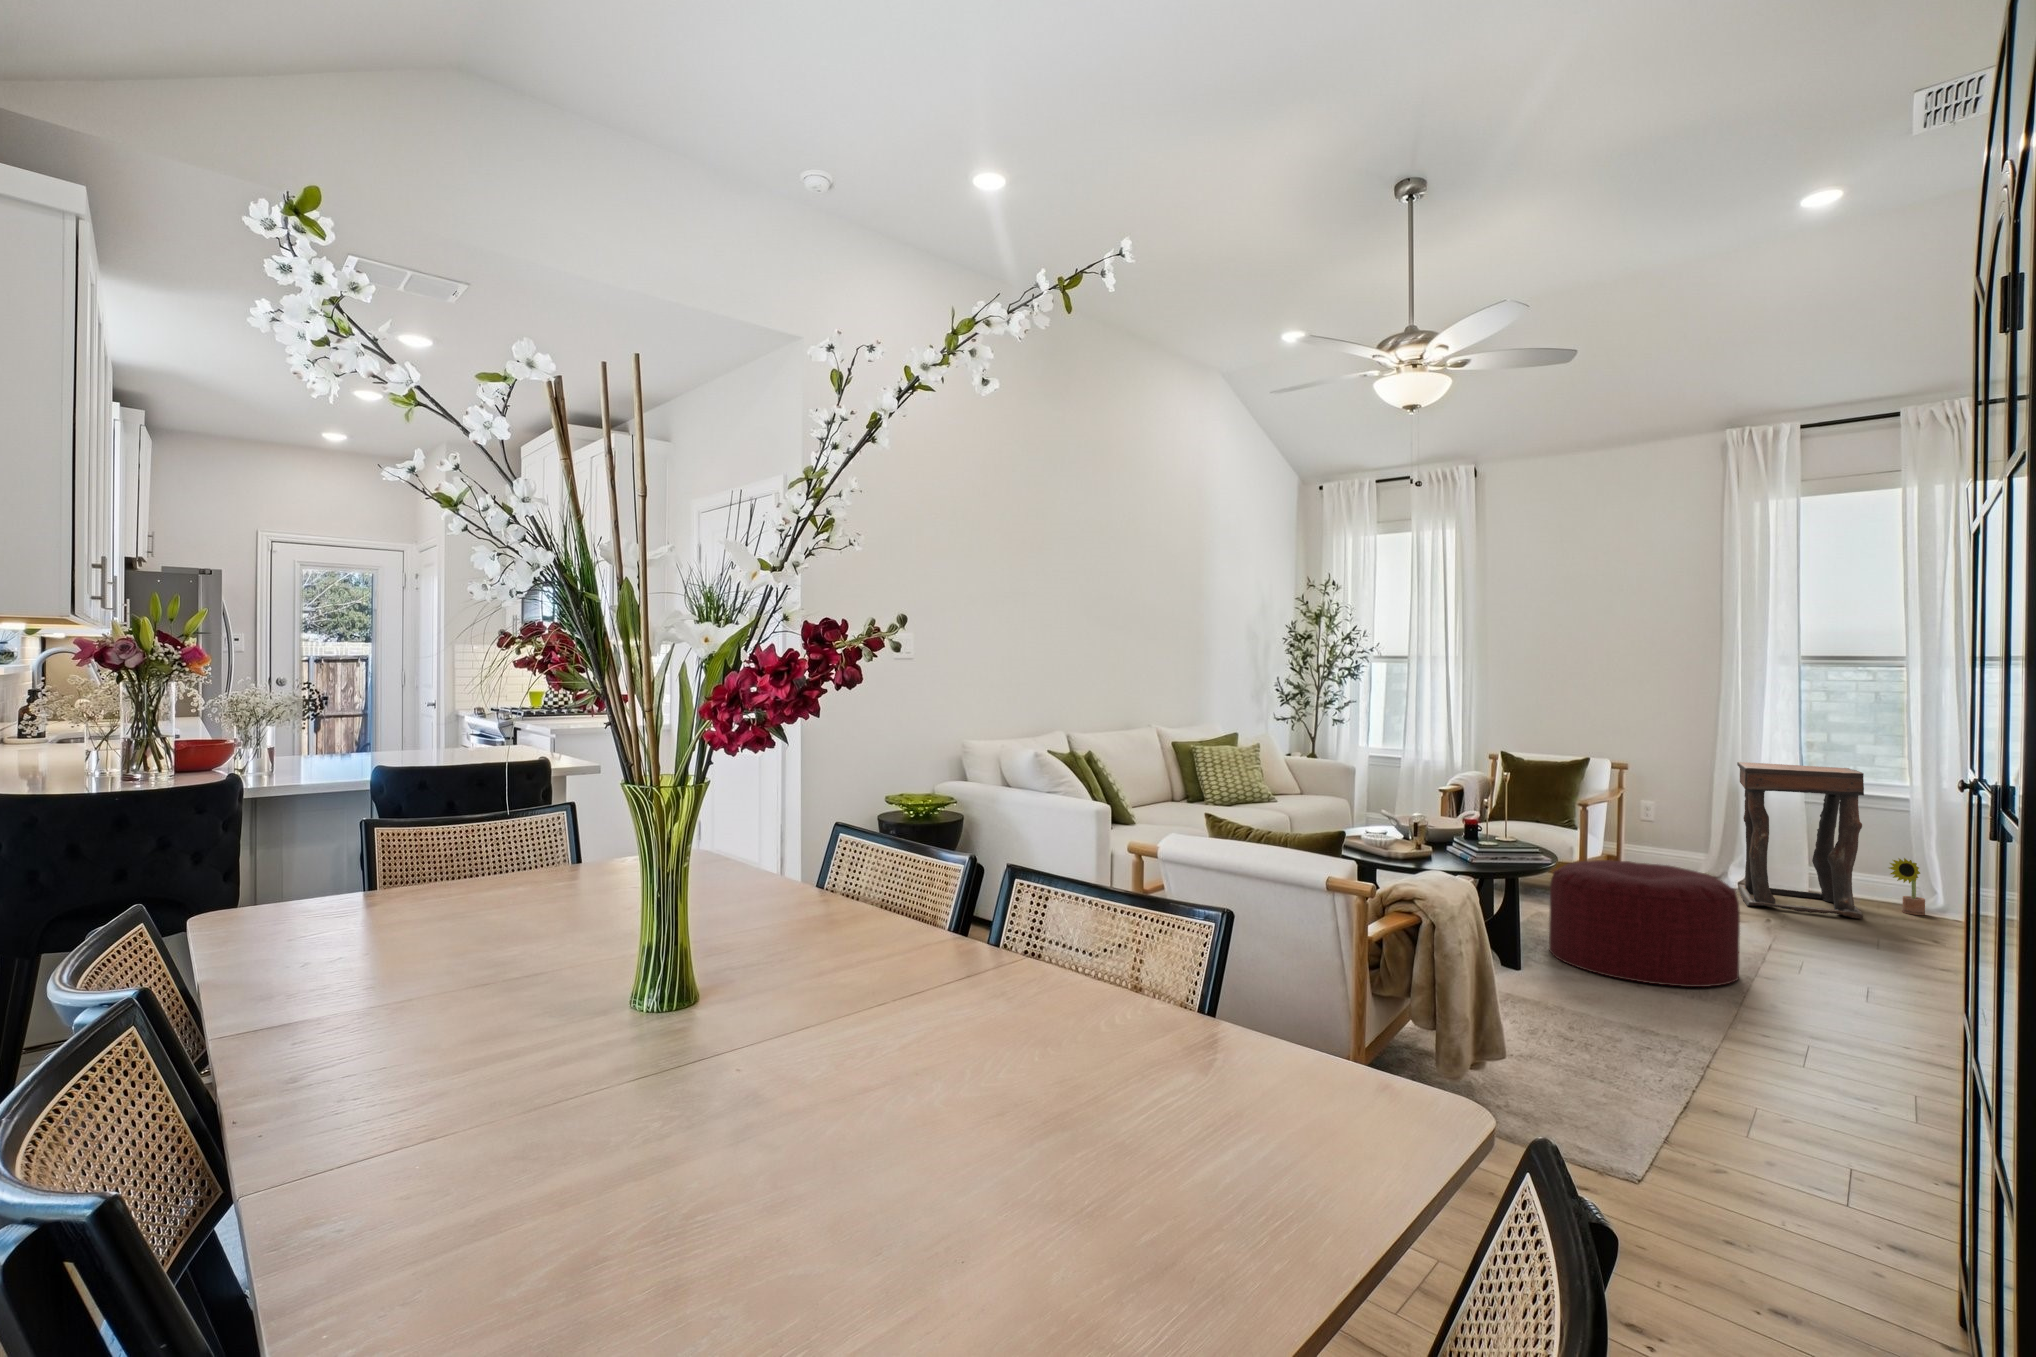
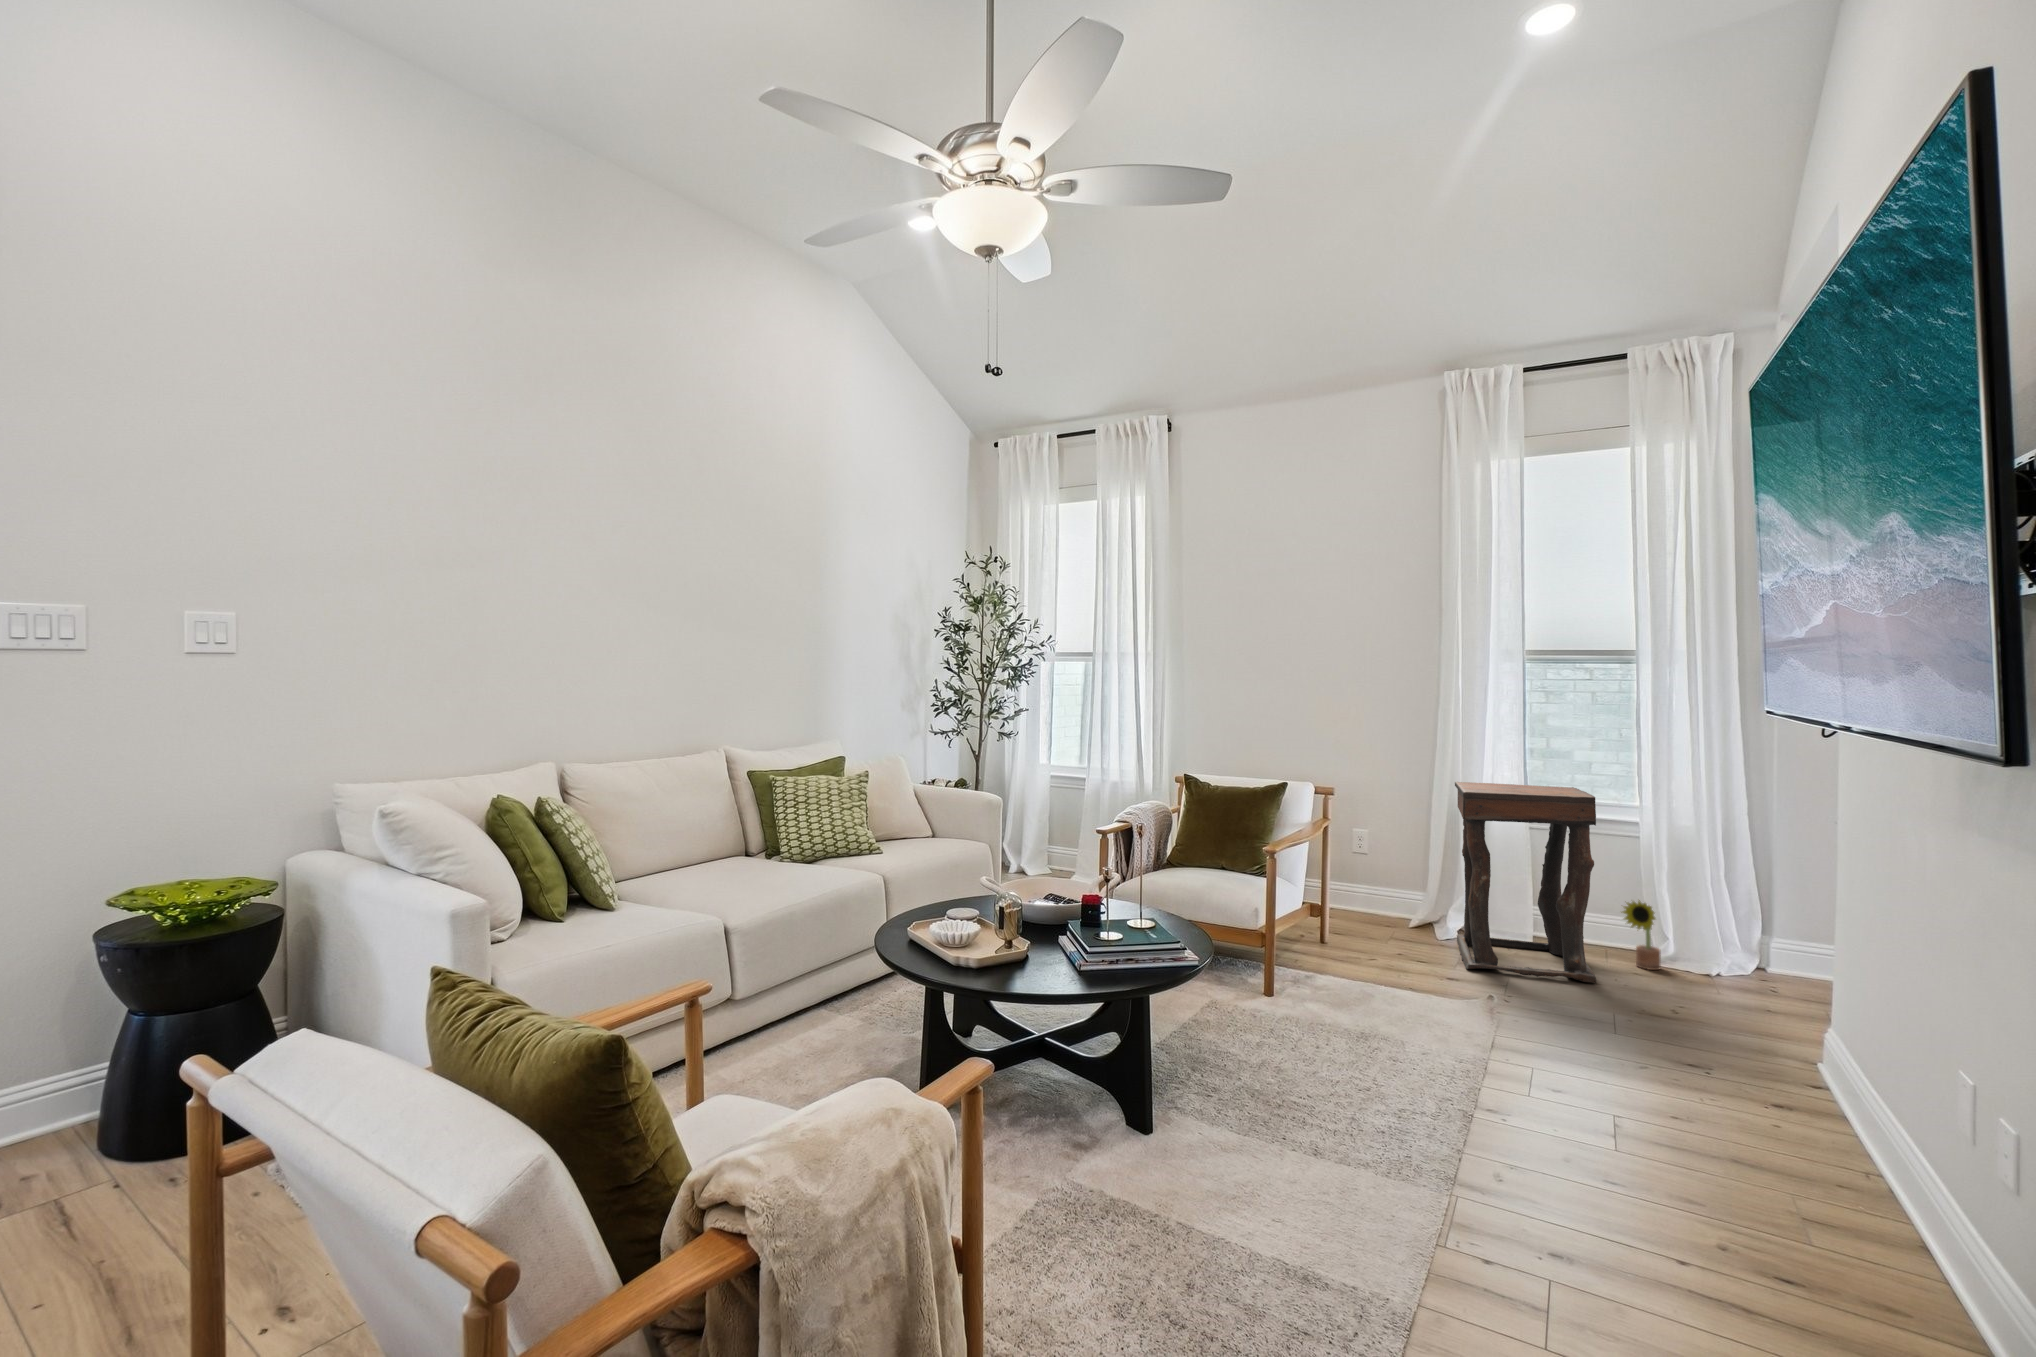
ottoman: present [1549,860,1740,987] -> none [1204,940,1454,1155]

